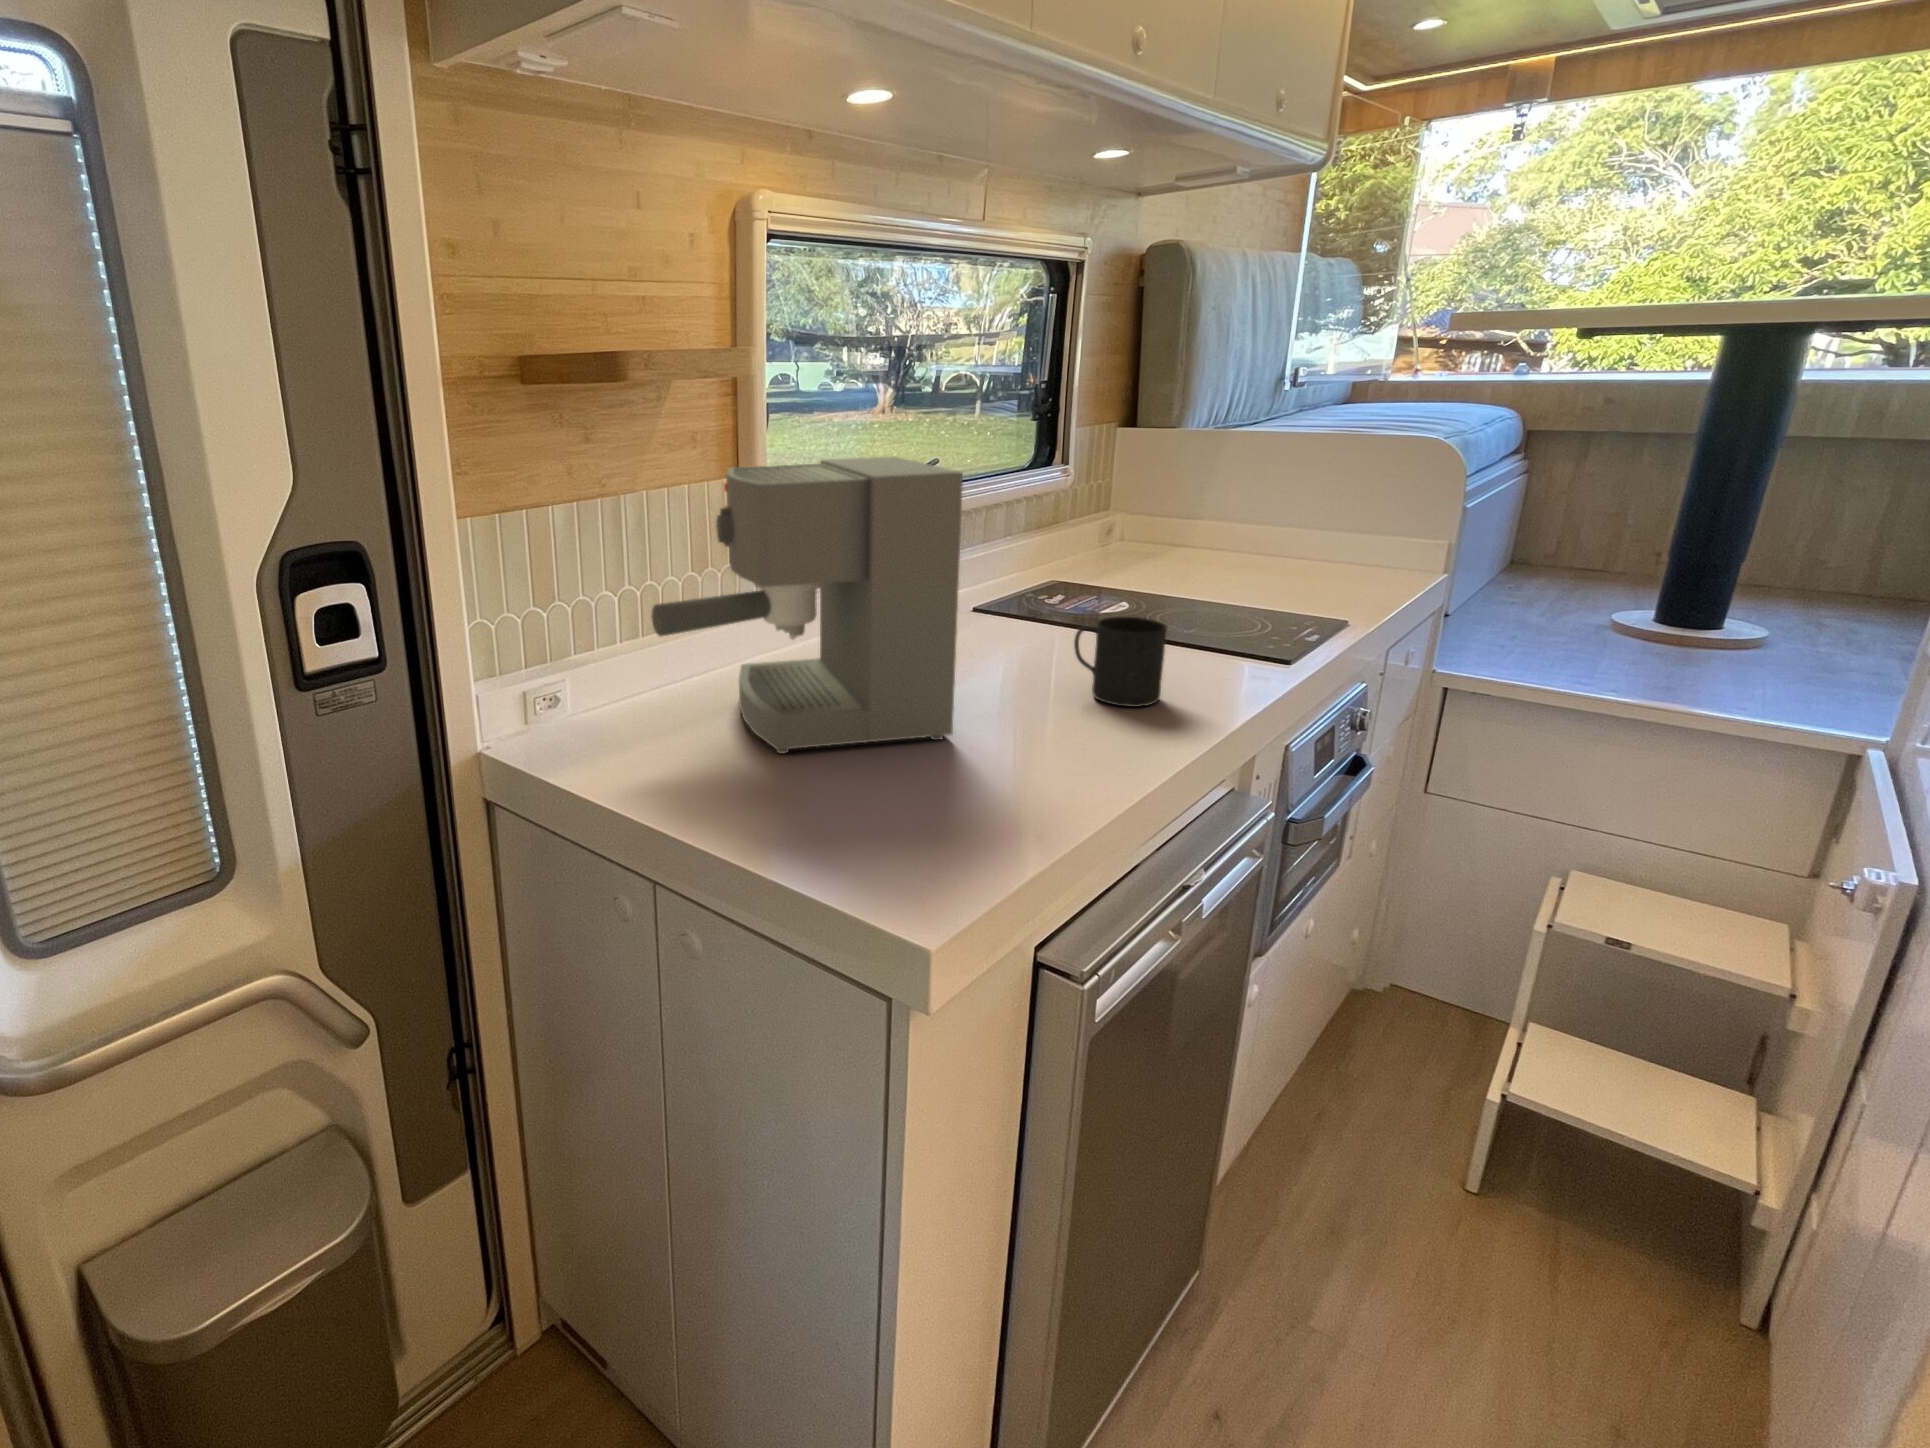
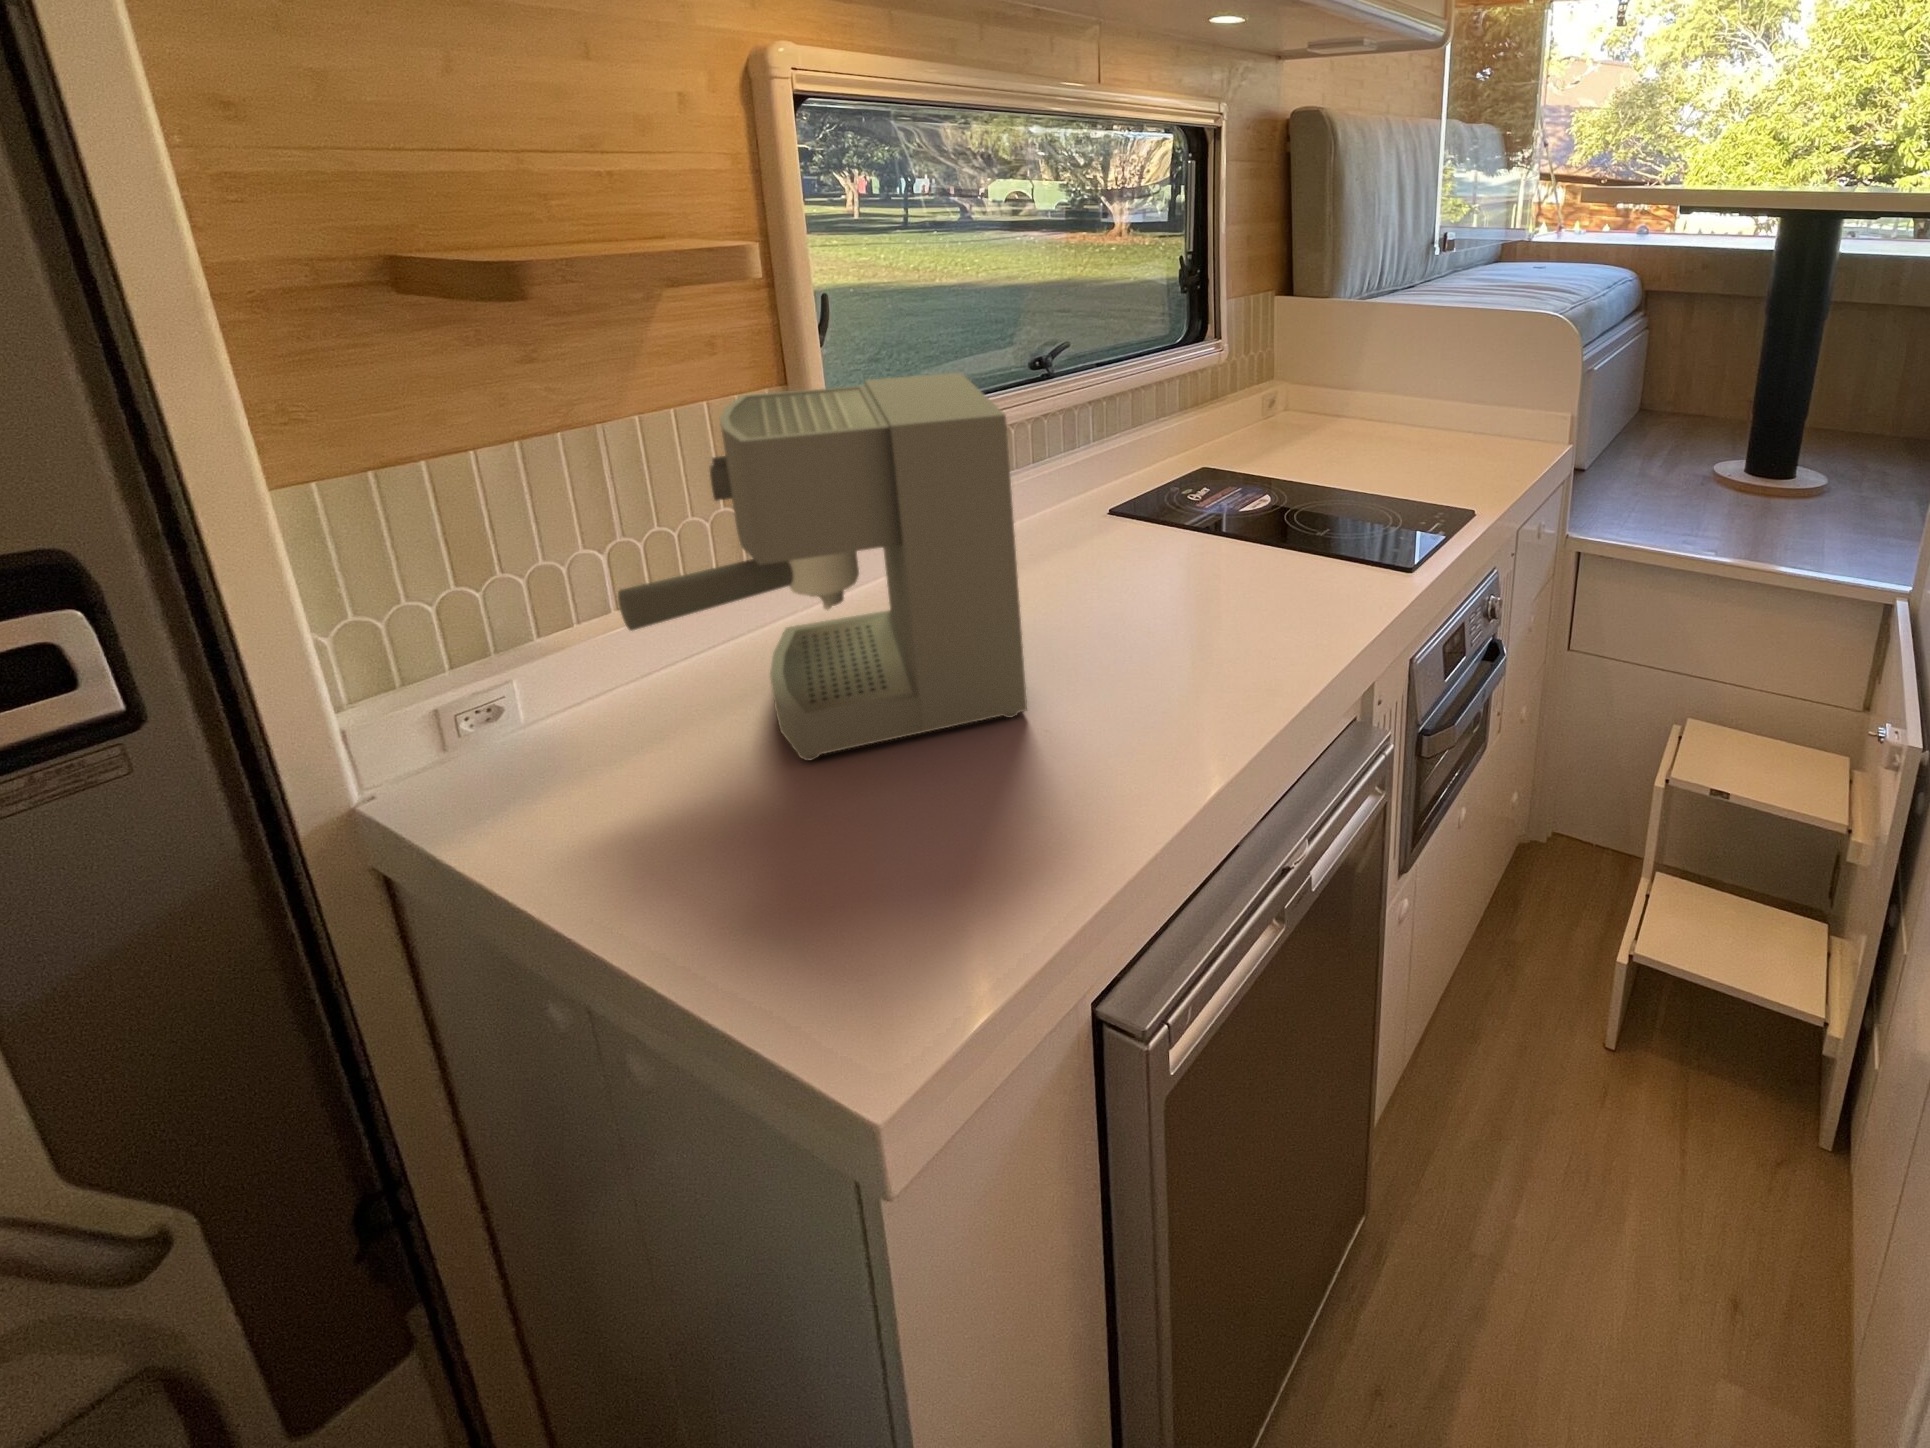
mug: present [1074,617,1167,707] -> none [1179,542,1272,645]

